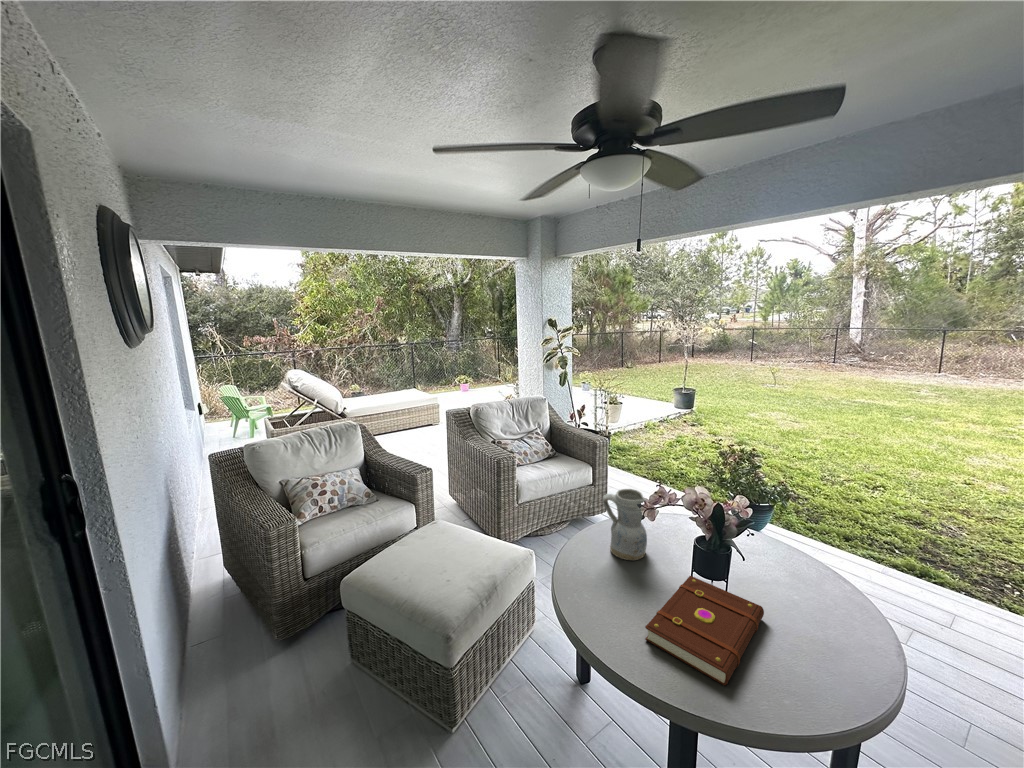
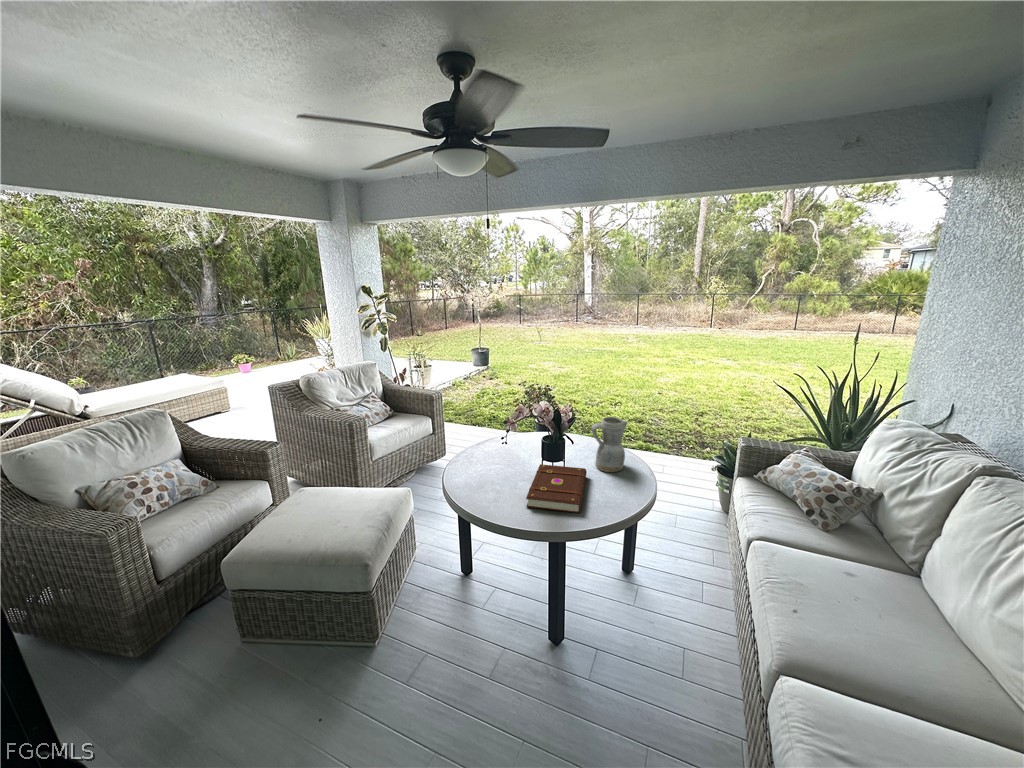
ceramic pitcher: present [603,489,647,560] -> present [591,417,627,472]

